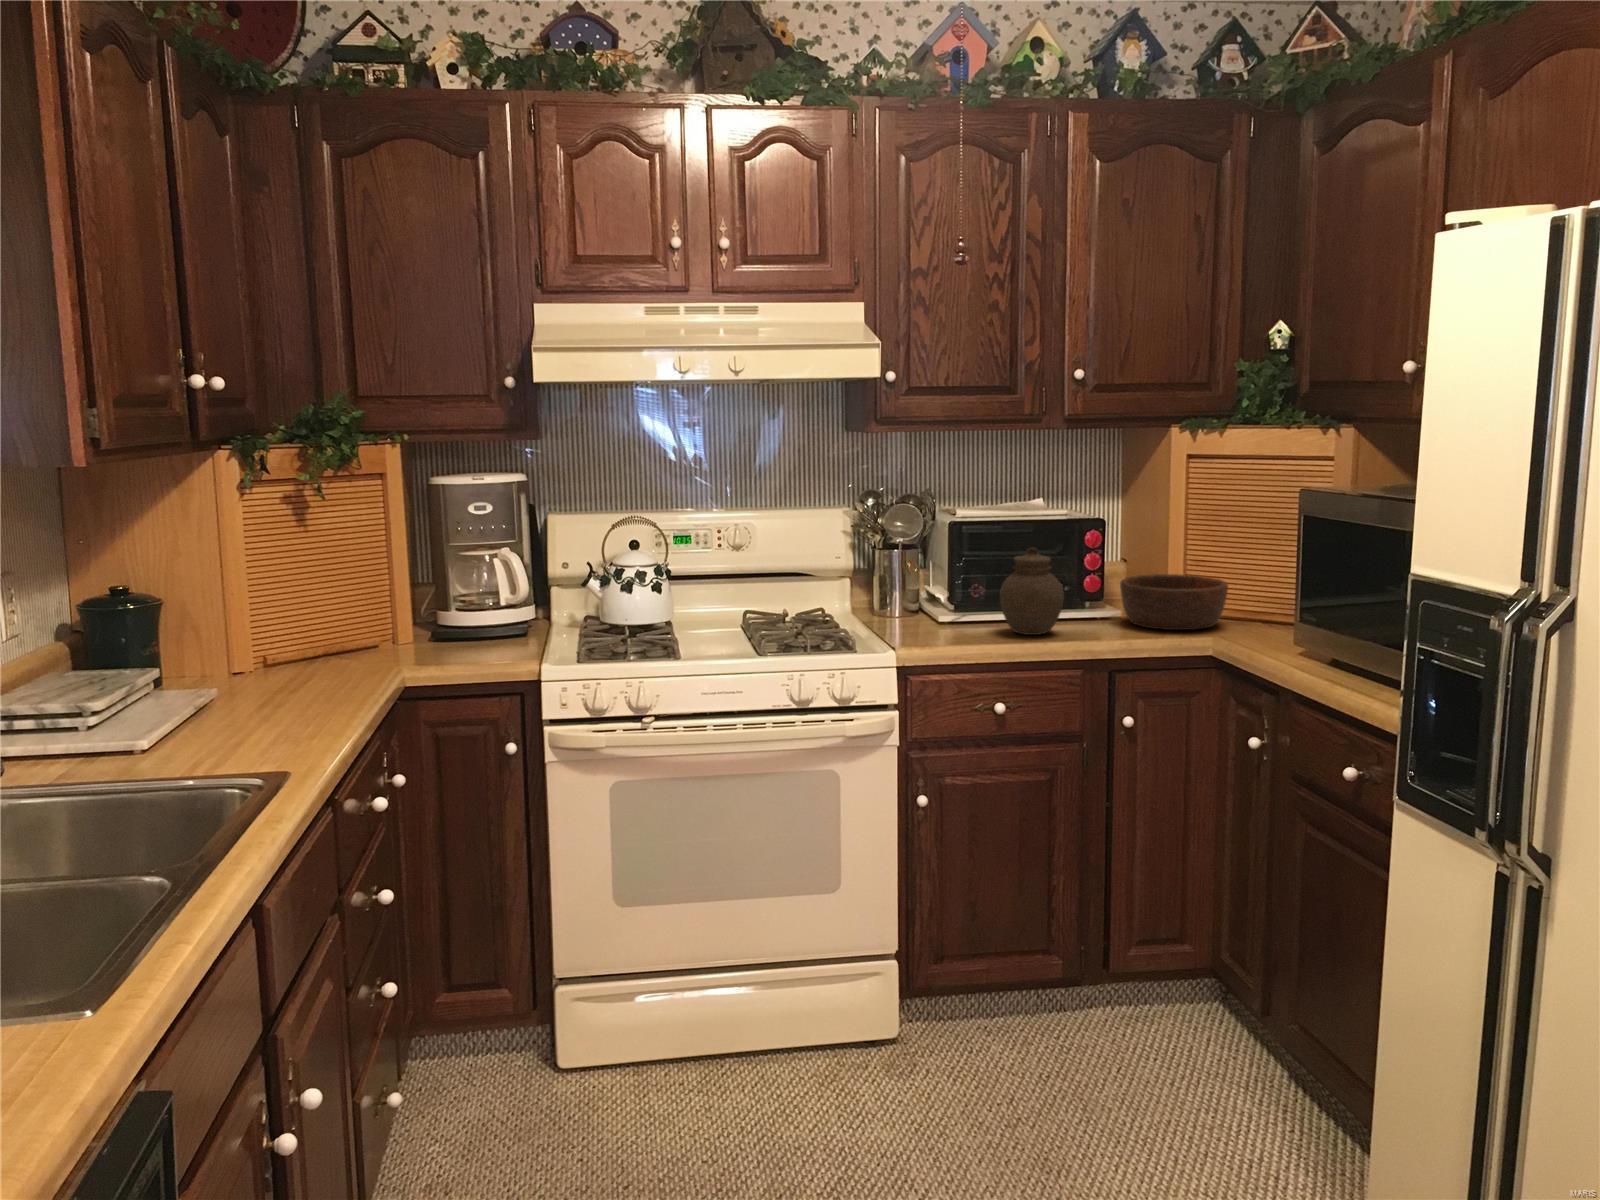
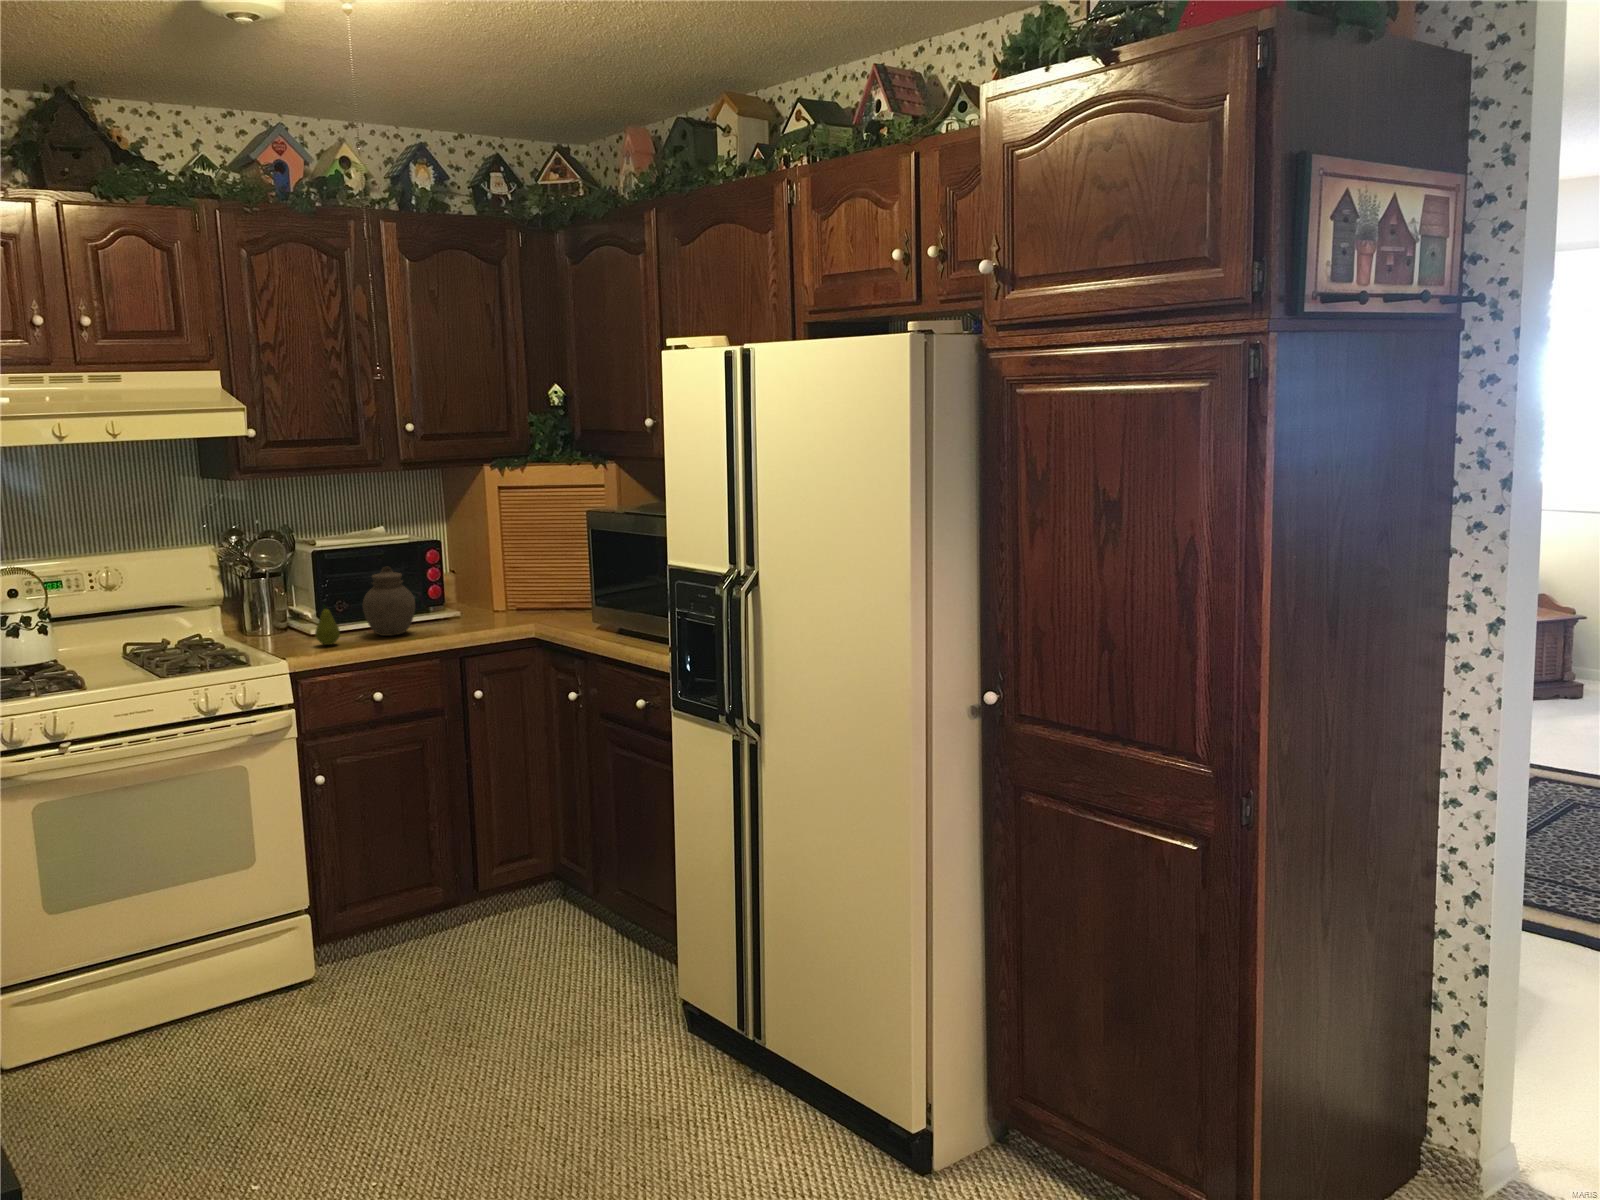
wooden bowl: present [1120,574,1228,630] -> none [456,579,538,621]
fruit: none [939,587,967,638] -> present [315,604,340,645]

